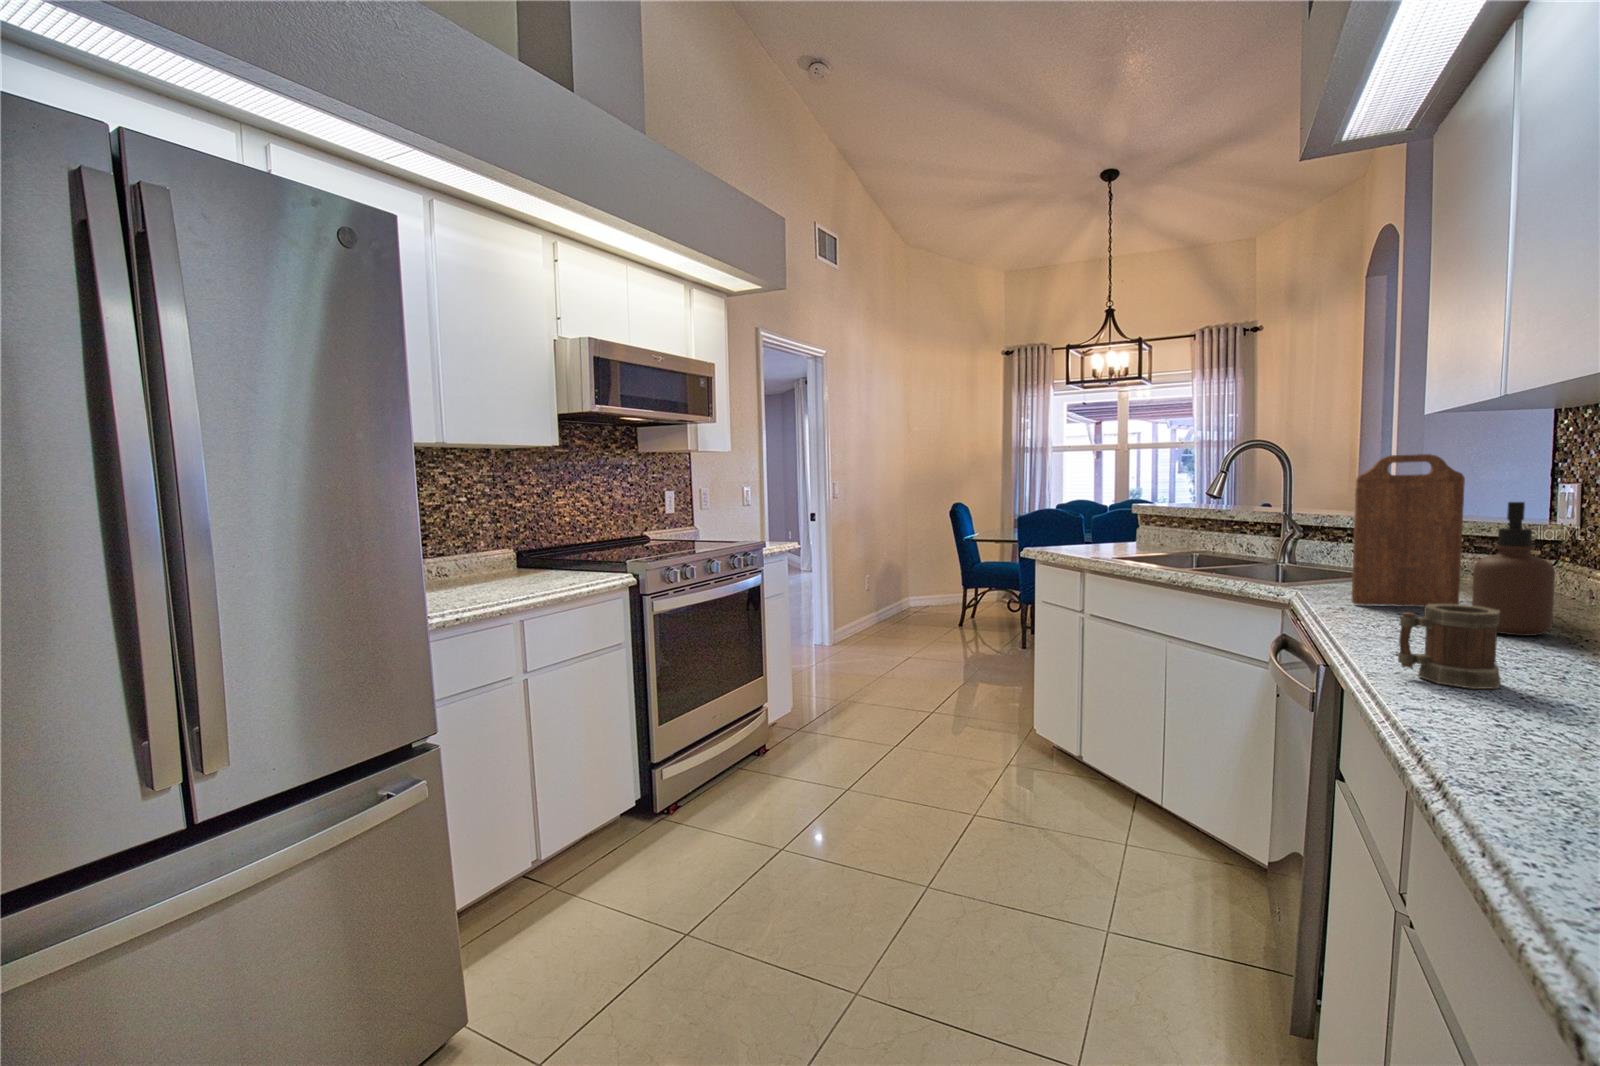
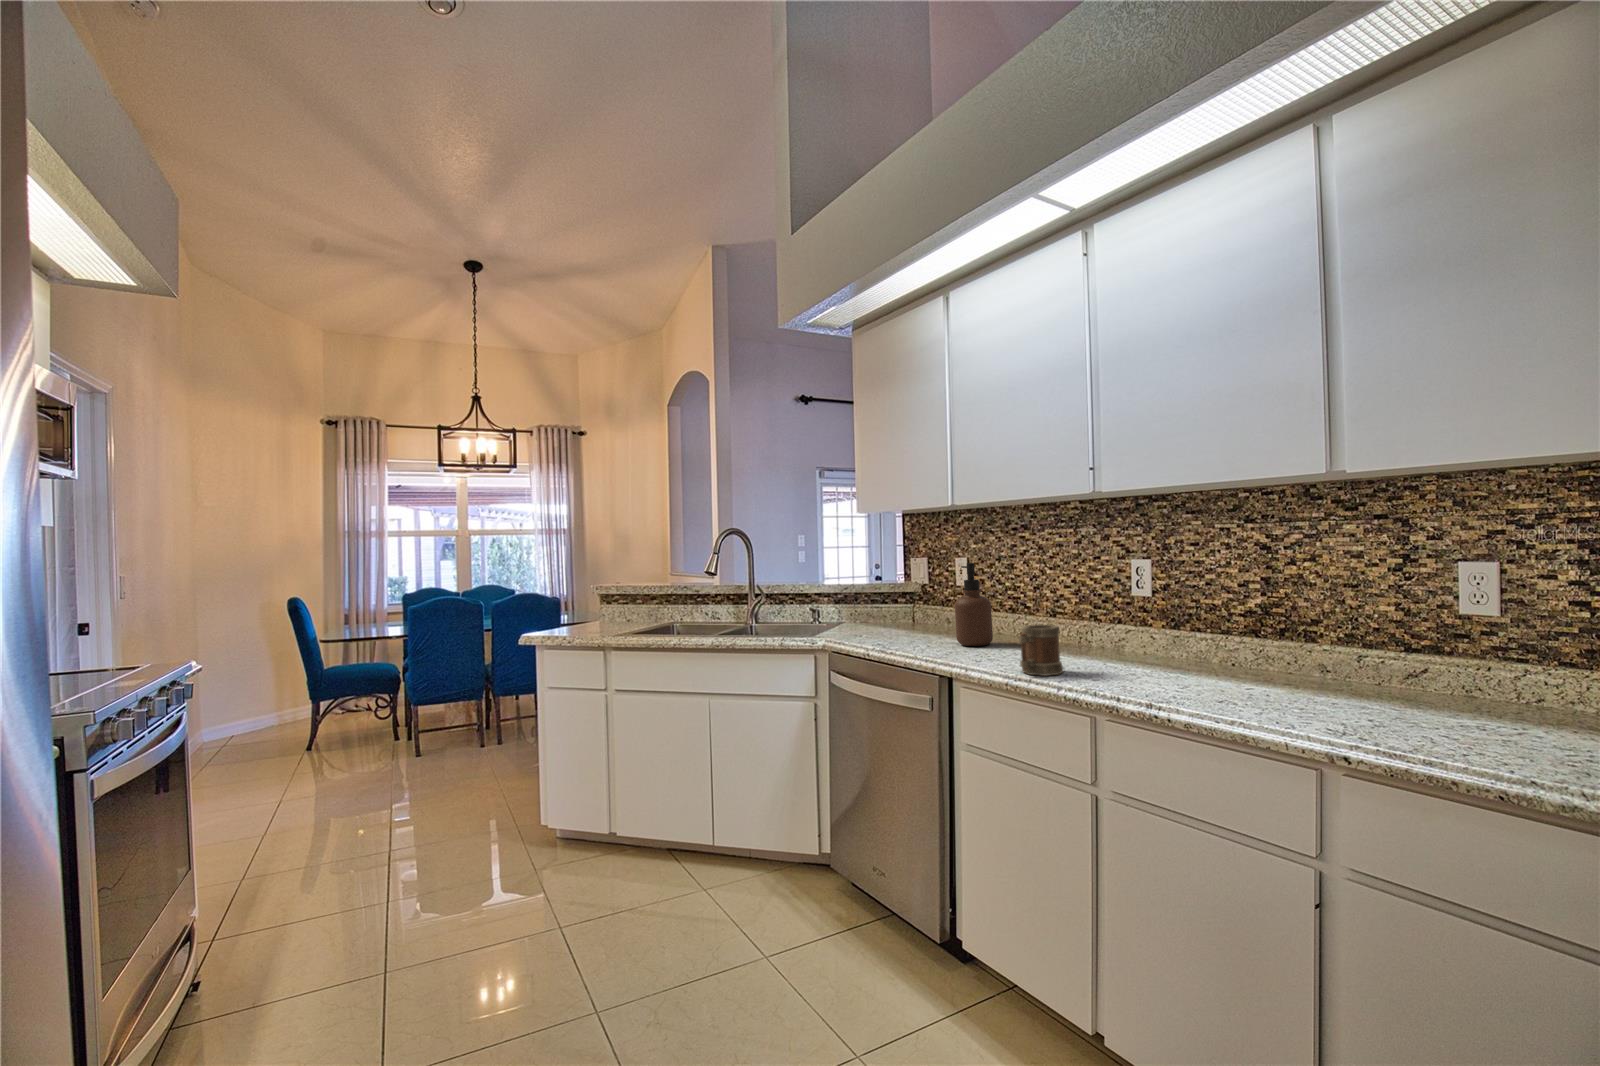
cutting board: present [1352,454,1465,606] -> none [870,535,917,644]

